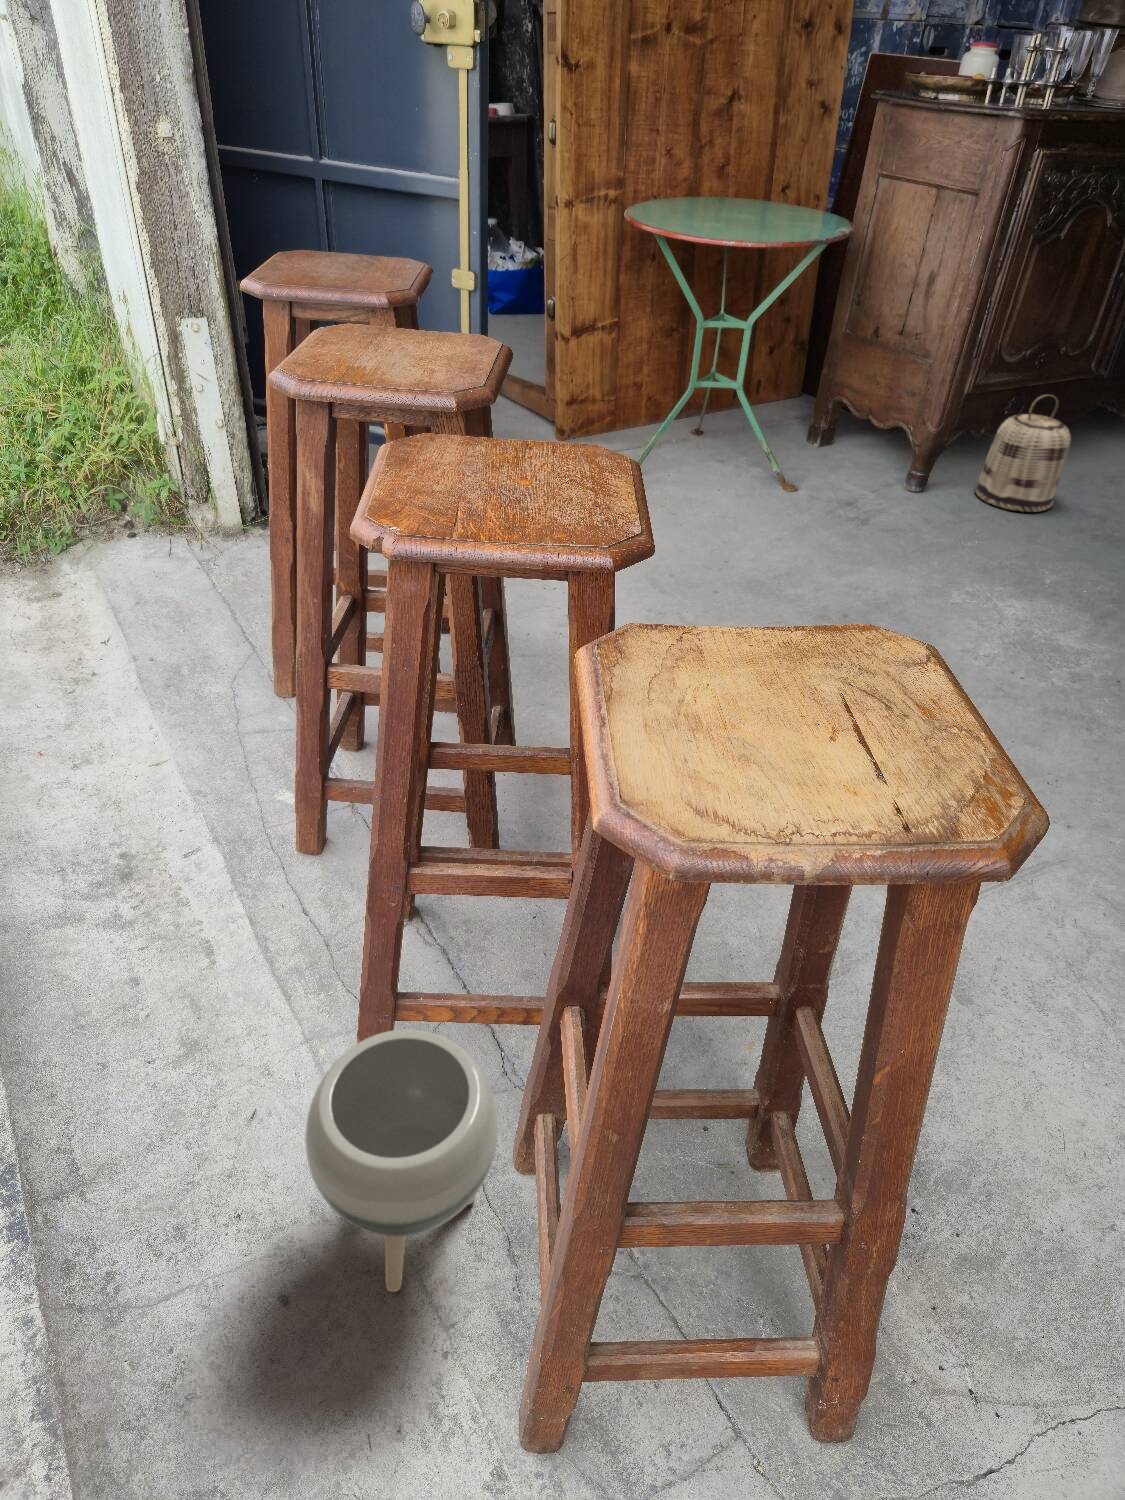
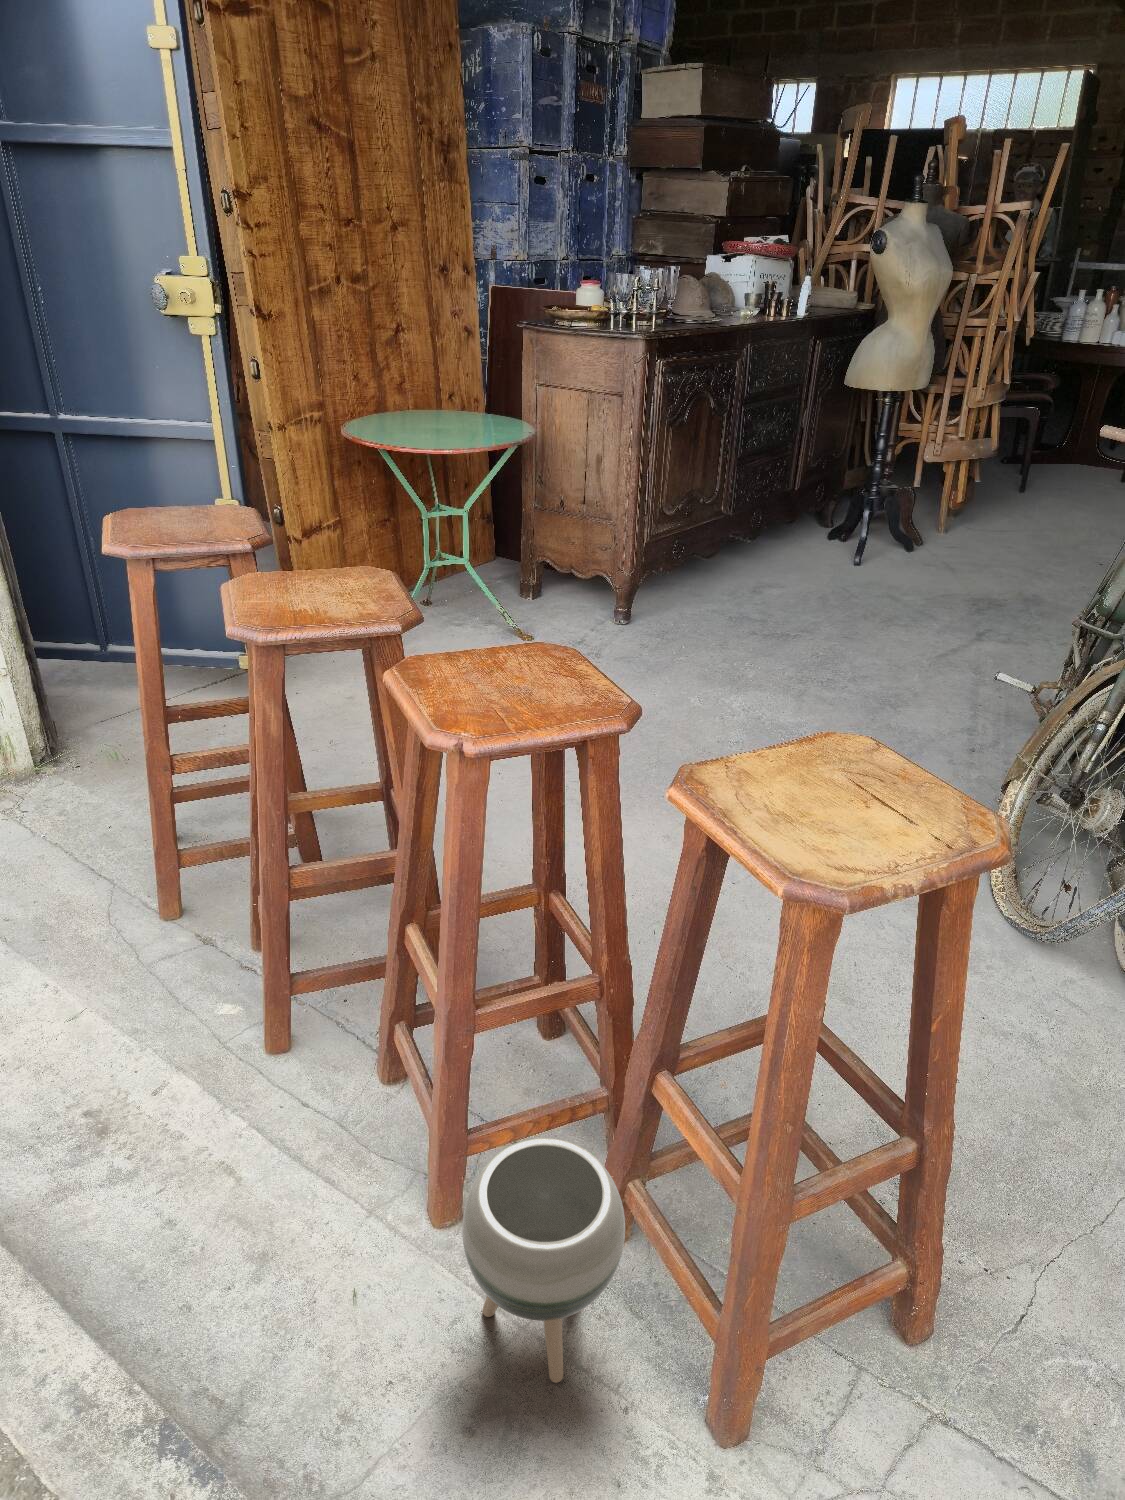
basket: present [975,395,1071,512] -> none [669,536,733,629]

